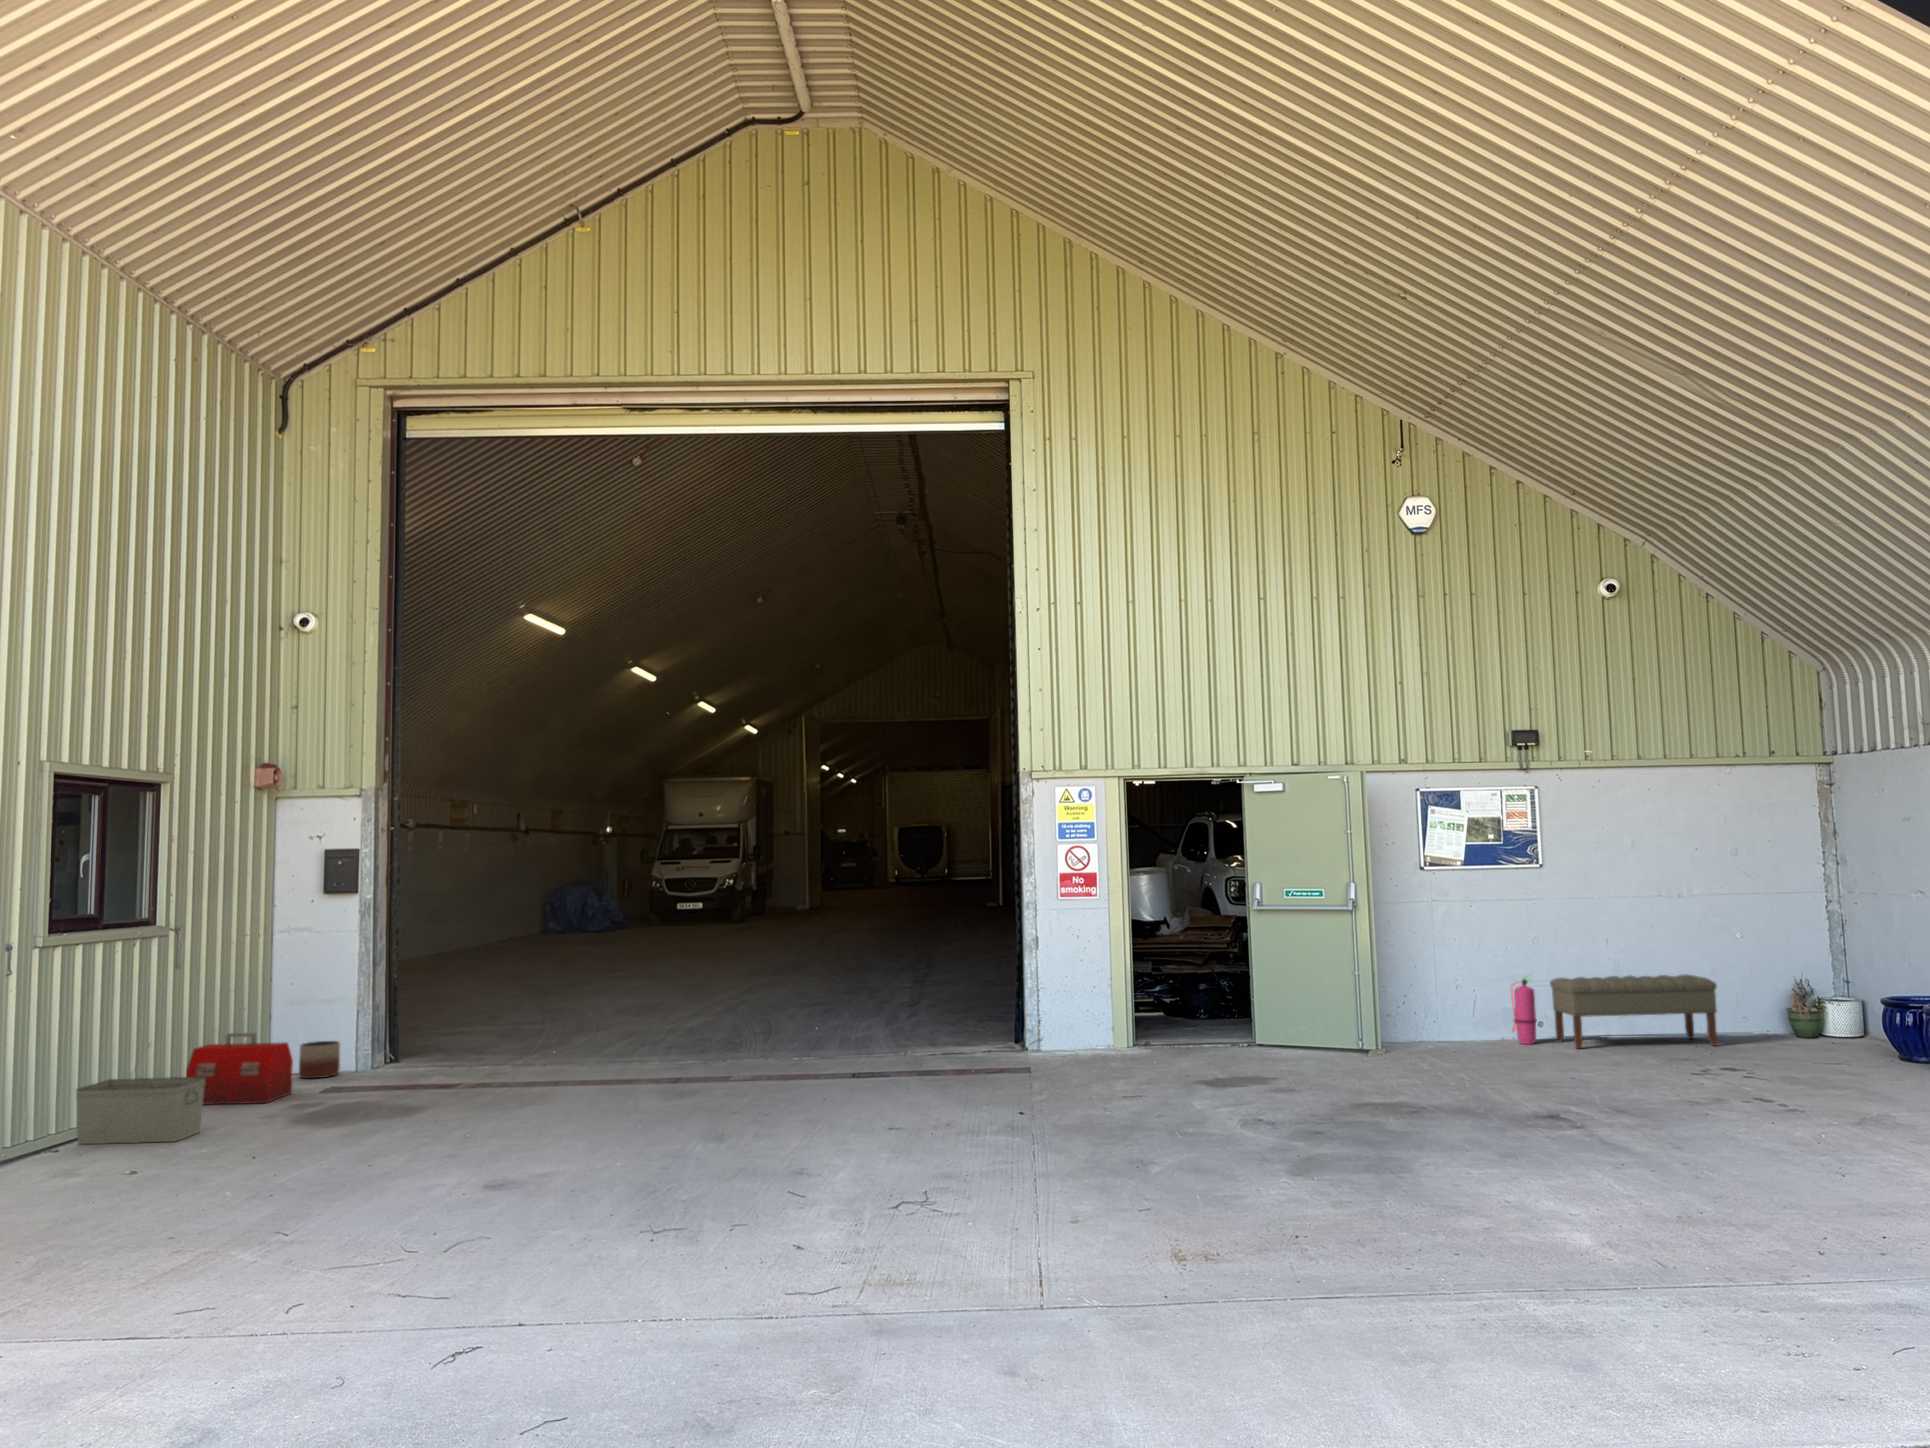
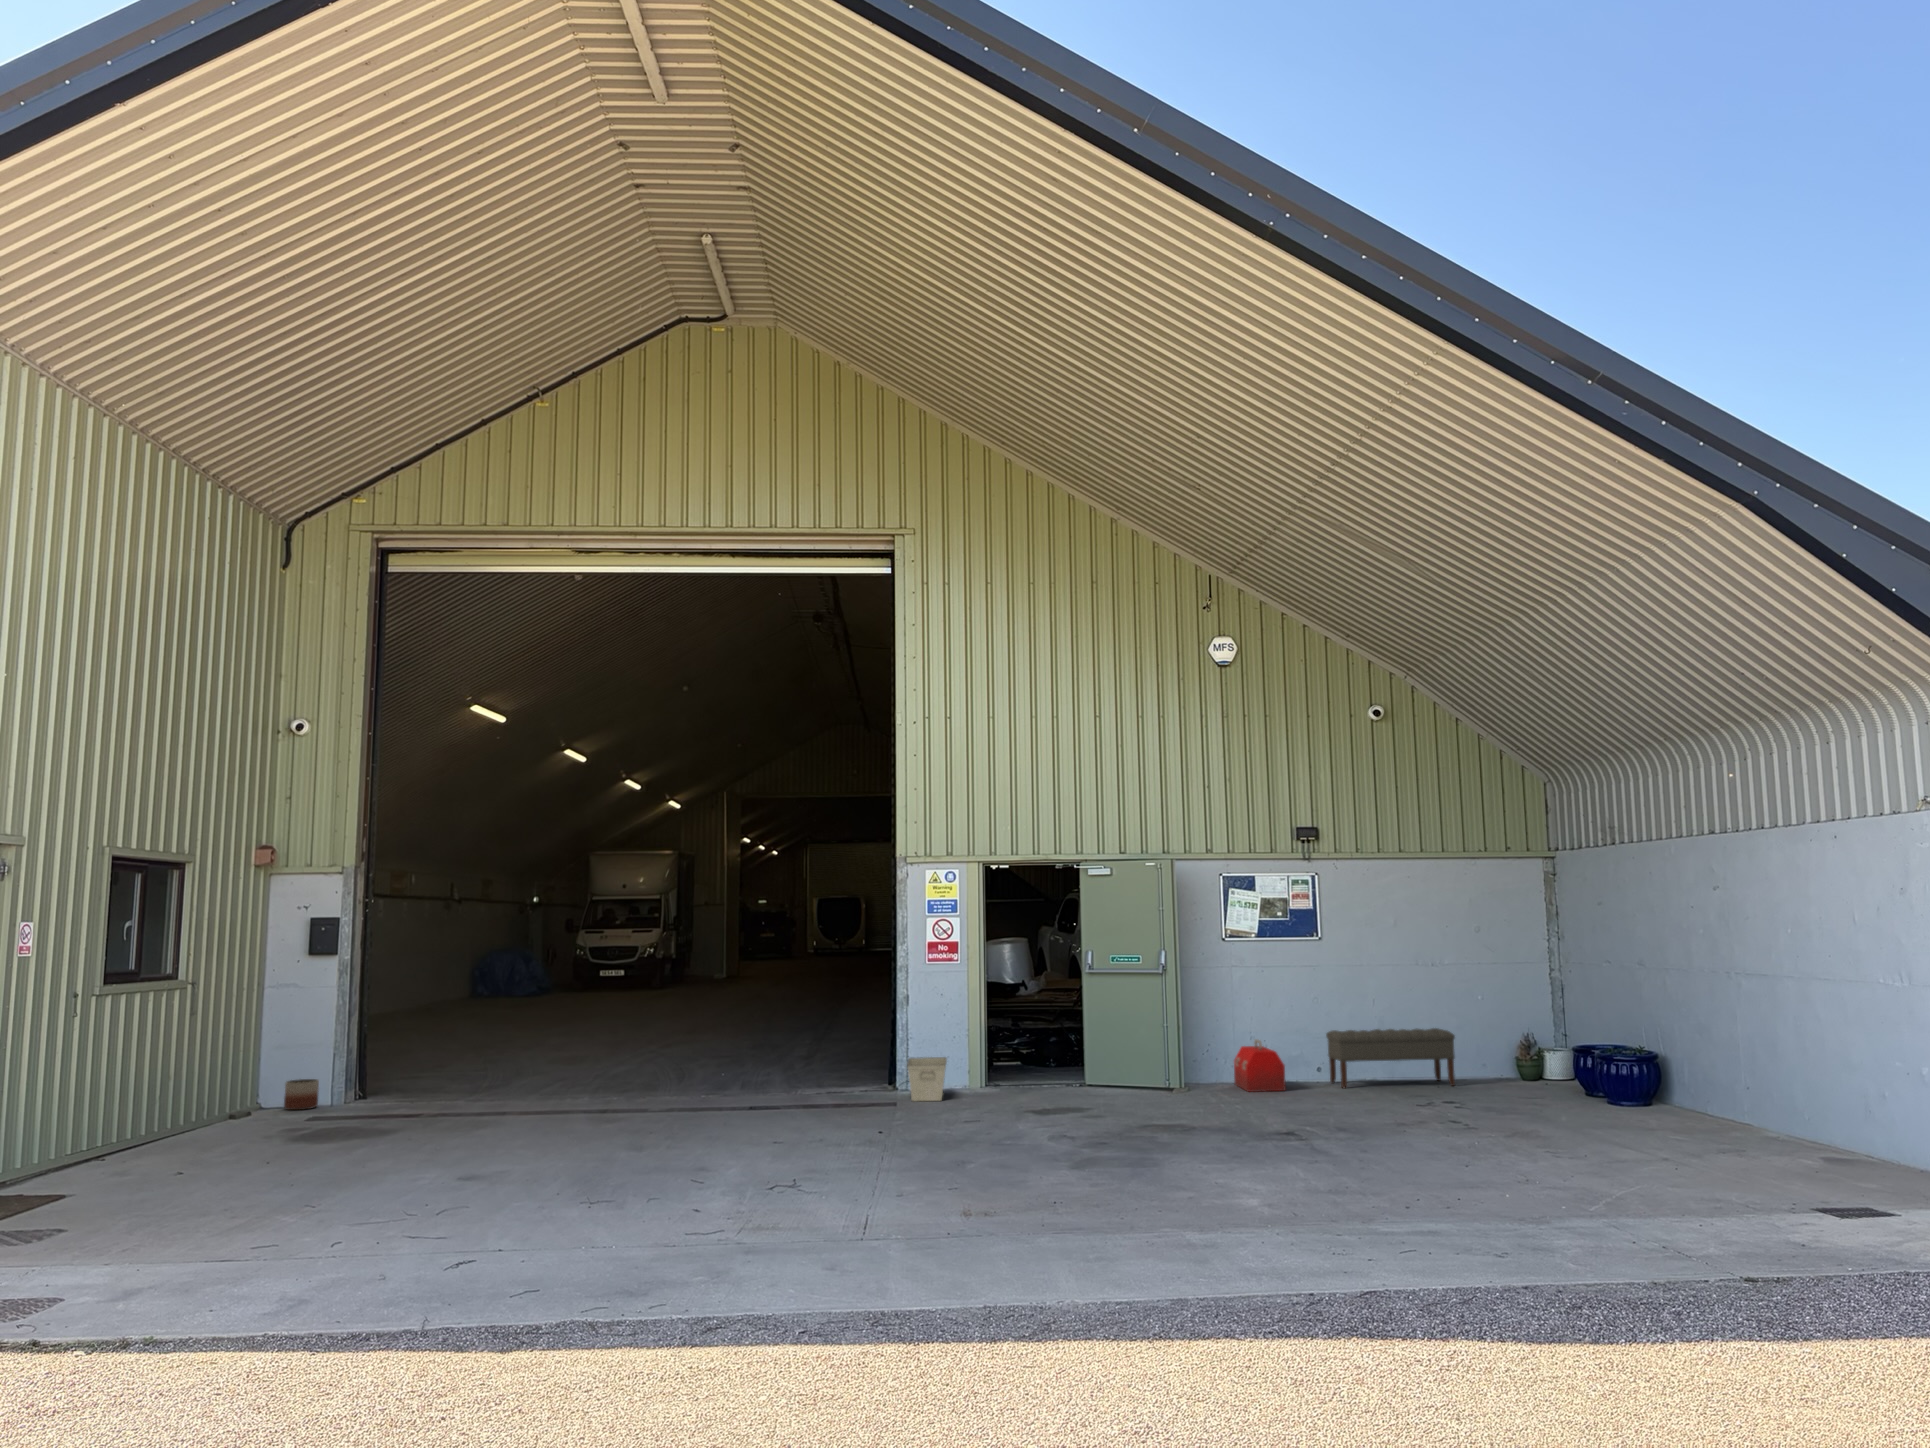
fire extinguisher: present [1511,977,1537,1044] -> none [1293,1027,1313,1085]
toolbox: present [186,1033,293,1105] -> present [1234,1039,1285,1092]
storage bin: present [76,1077,205,1144] -> present [907,1057,947,1101]

